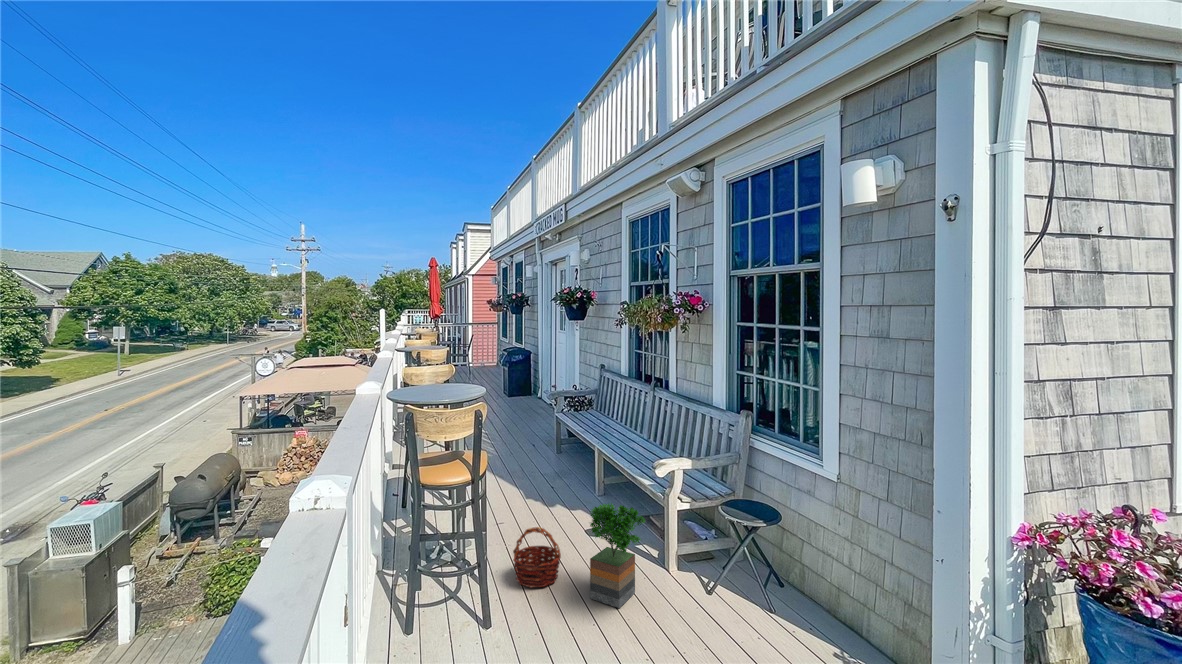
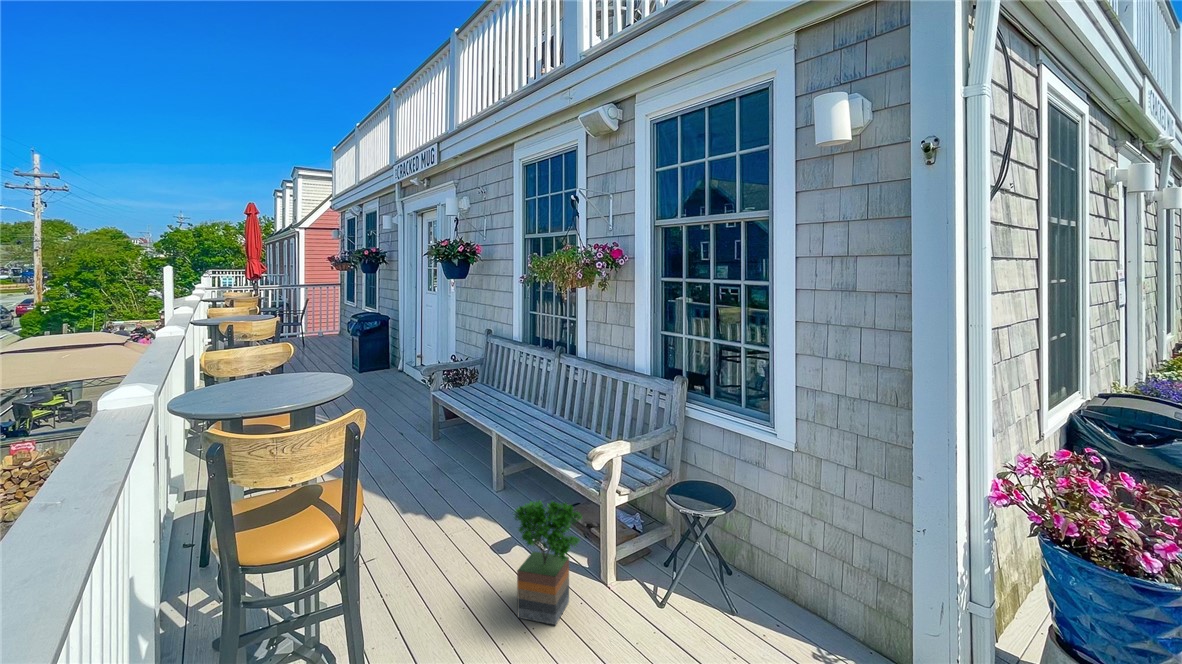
basket: present [513,527,561,588] -> none [411,538,475,615]

